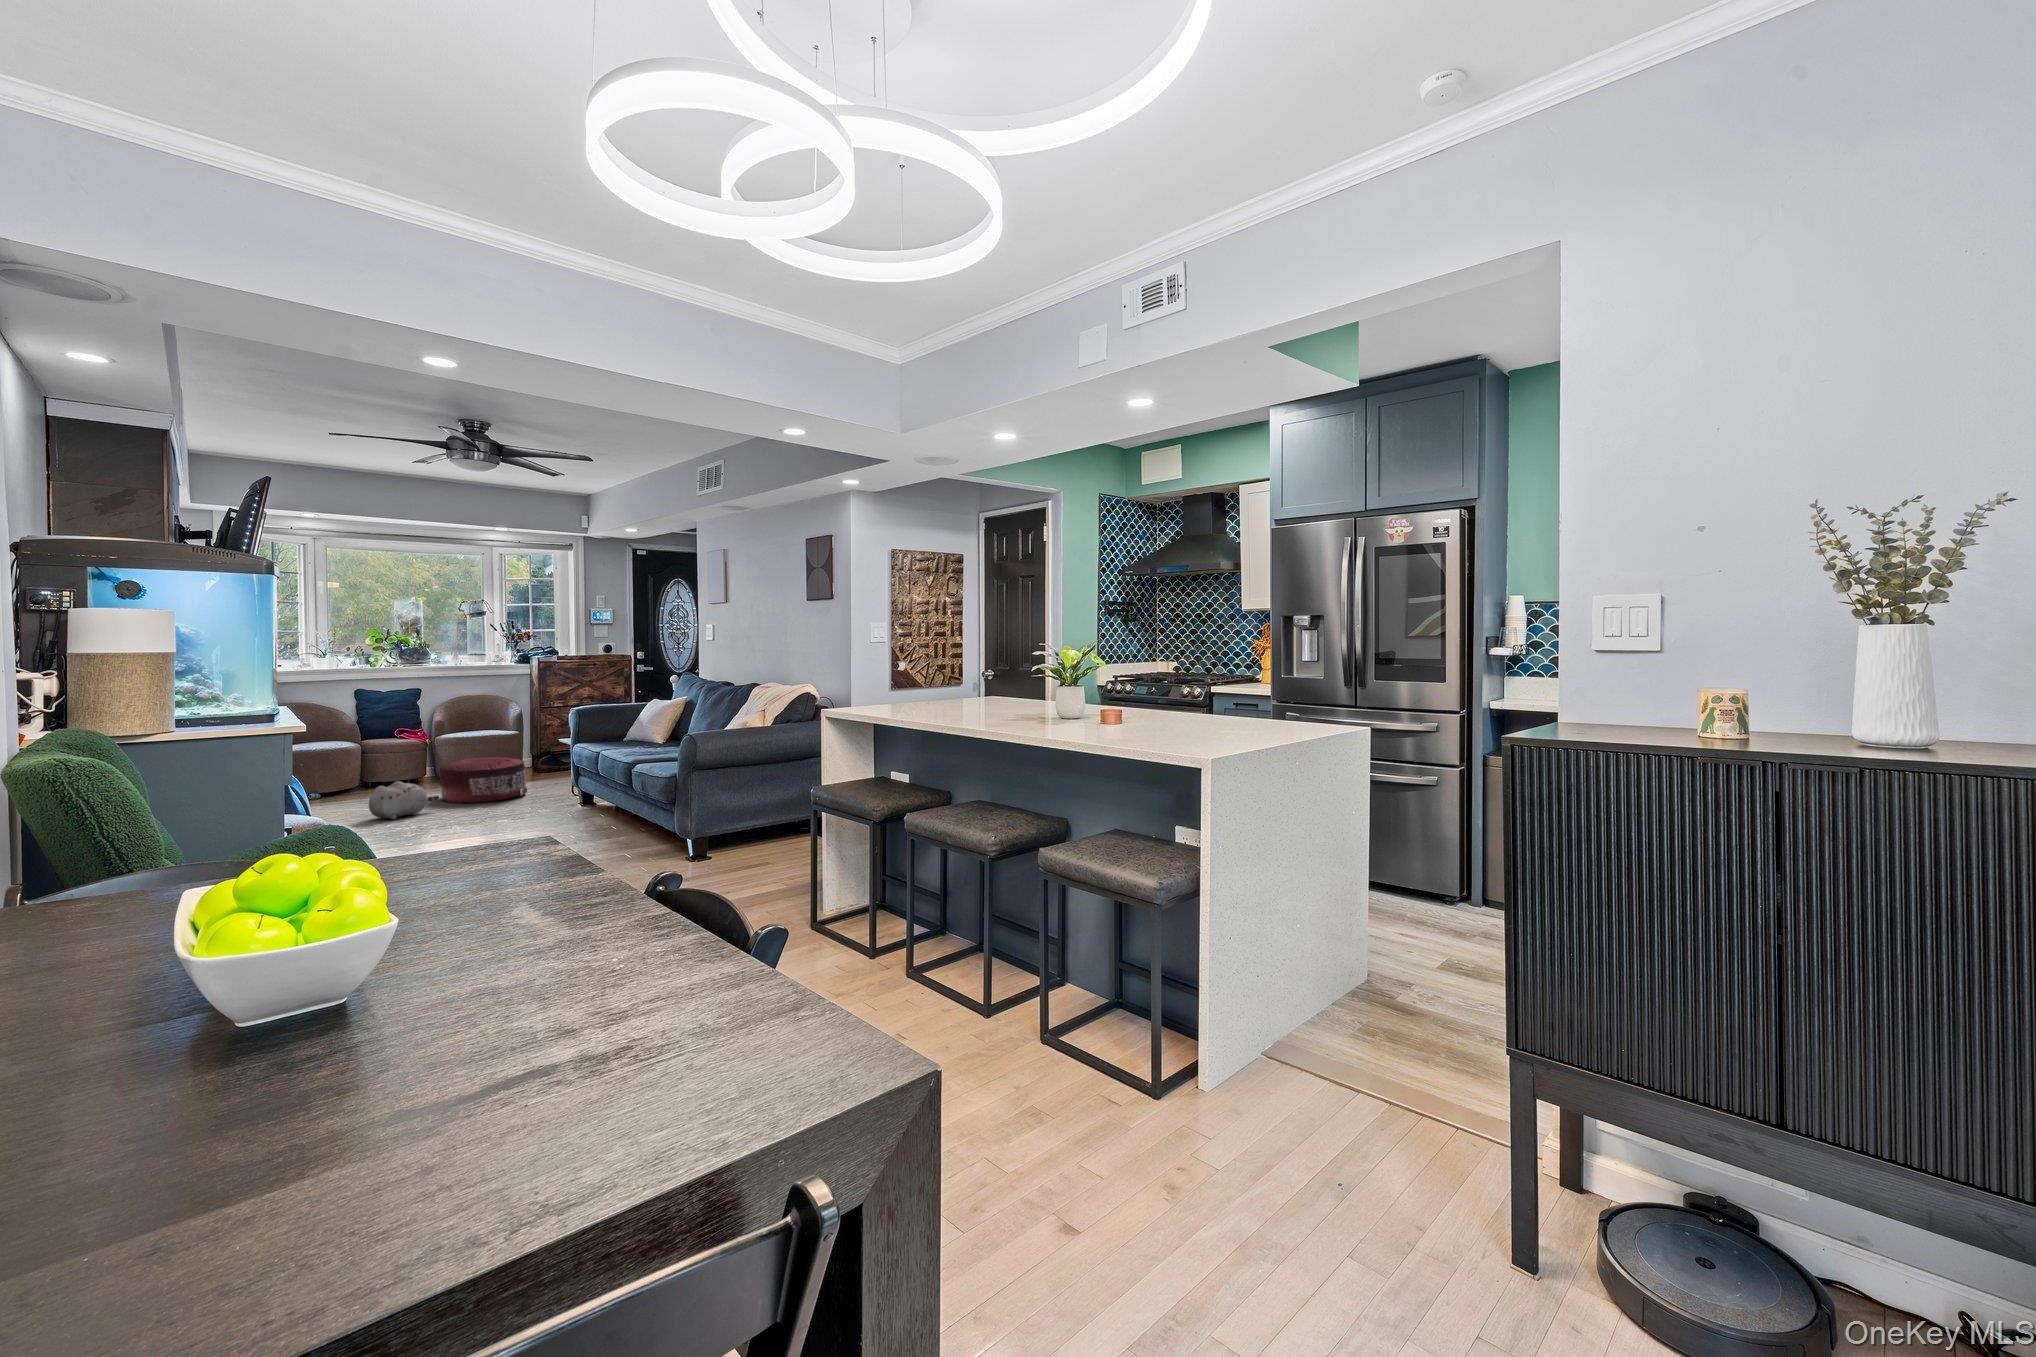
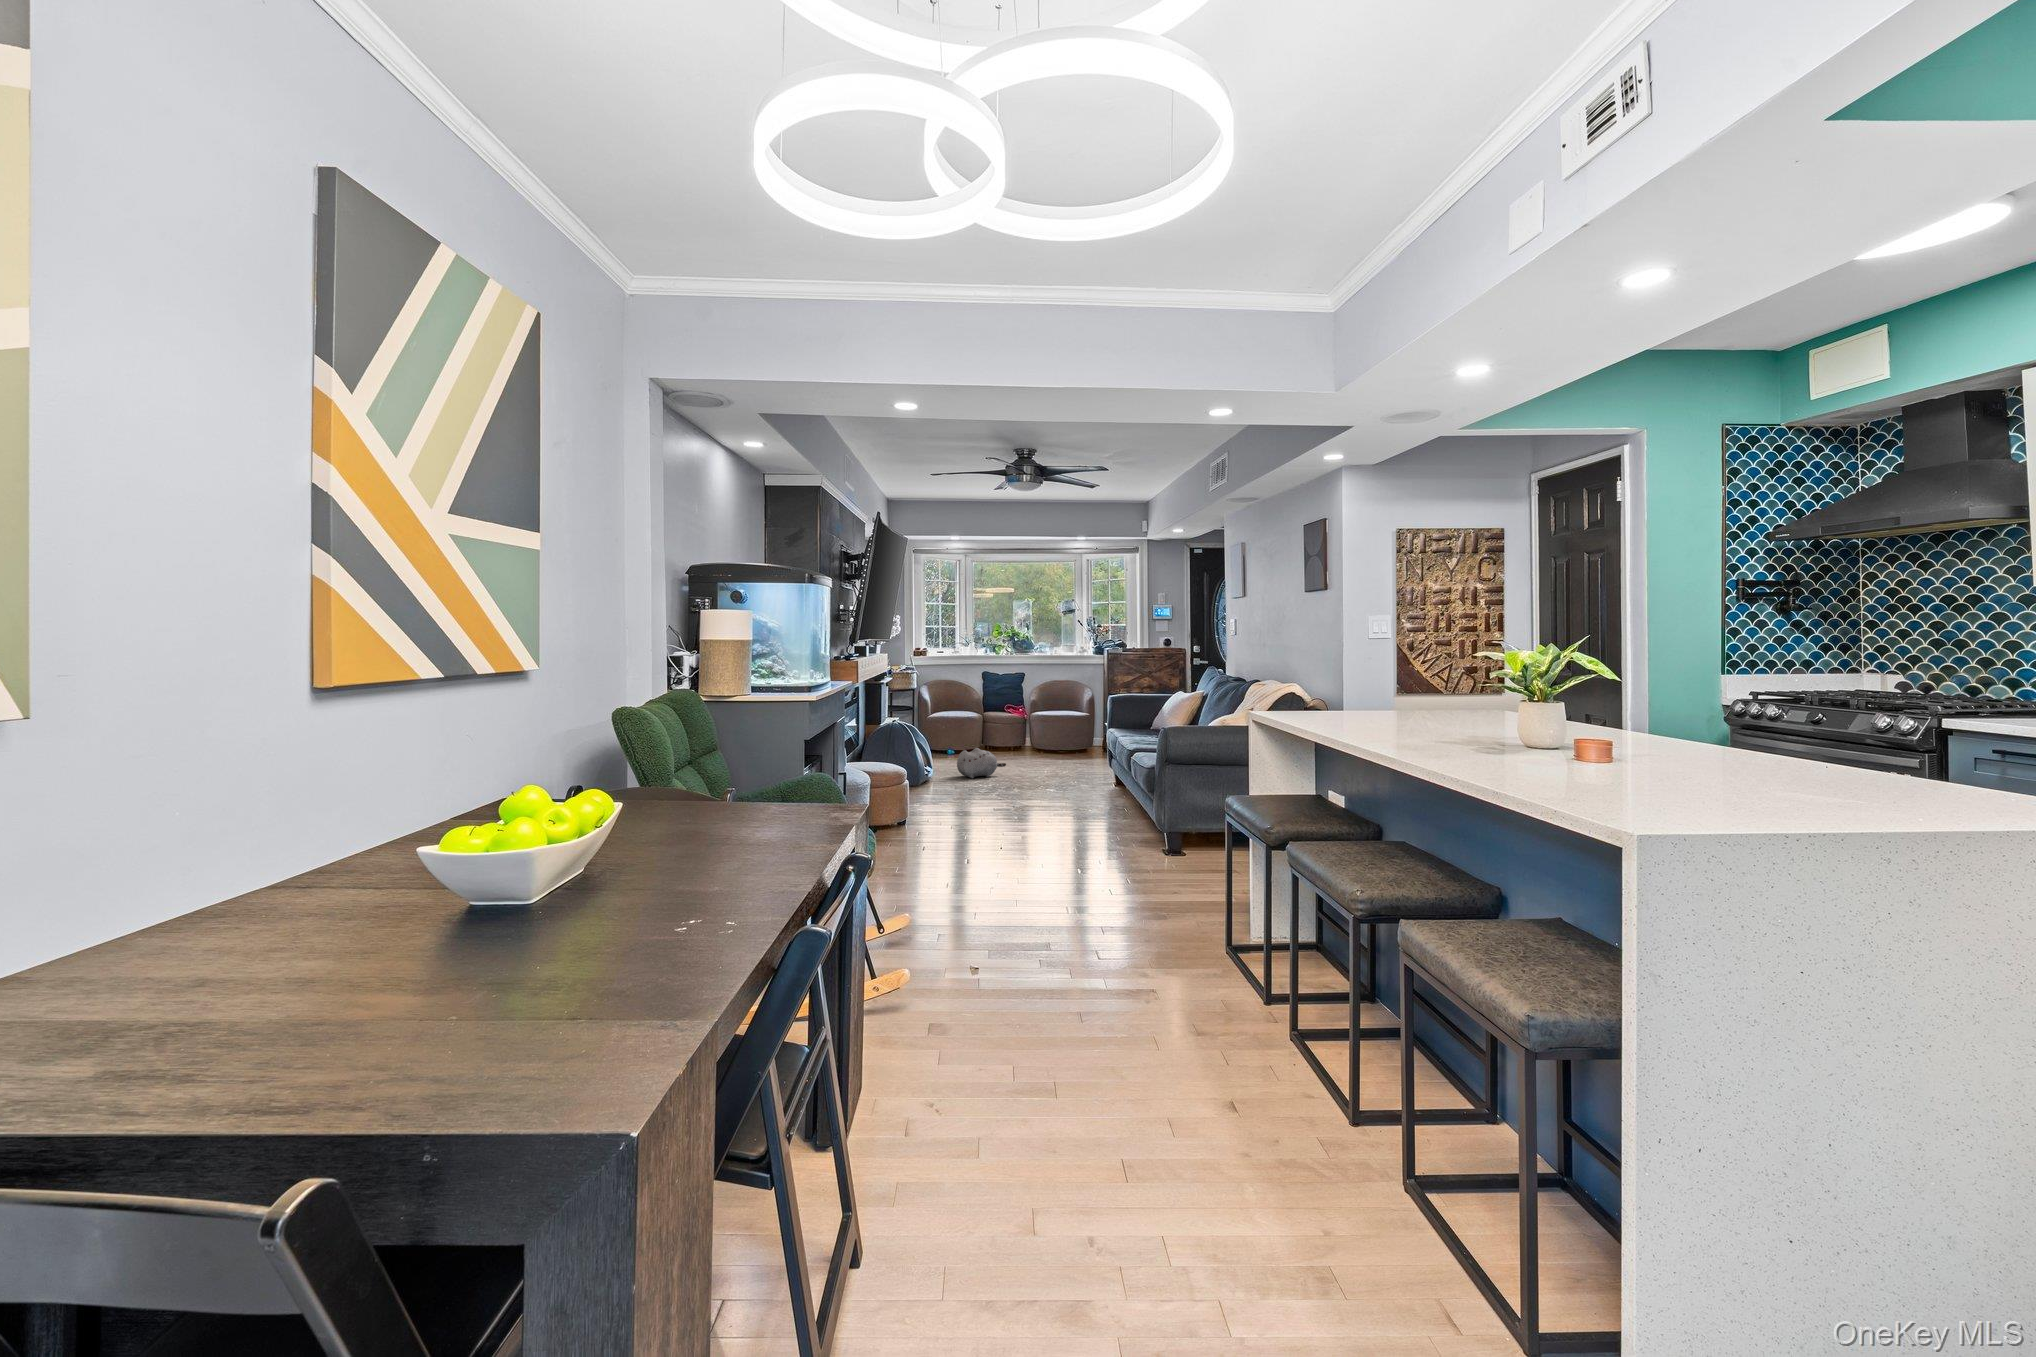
pouf: present [439,757,527,803] -> none [1015,734,1080,772]

